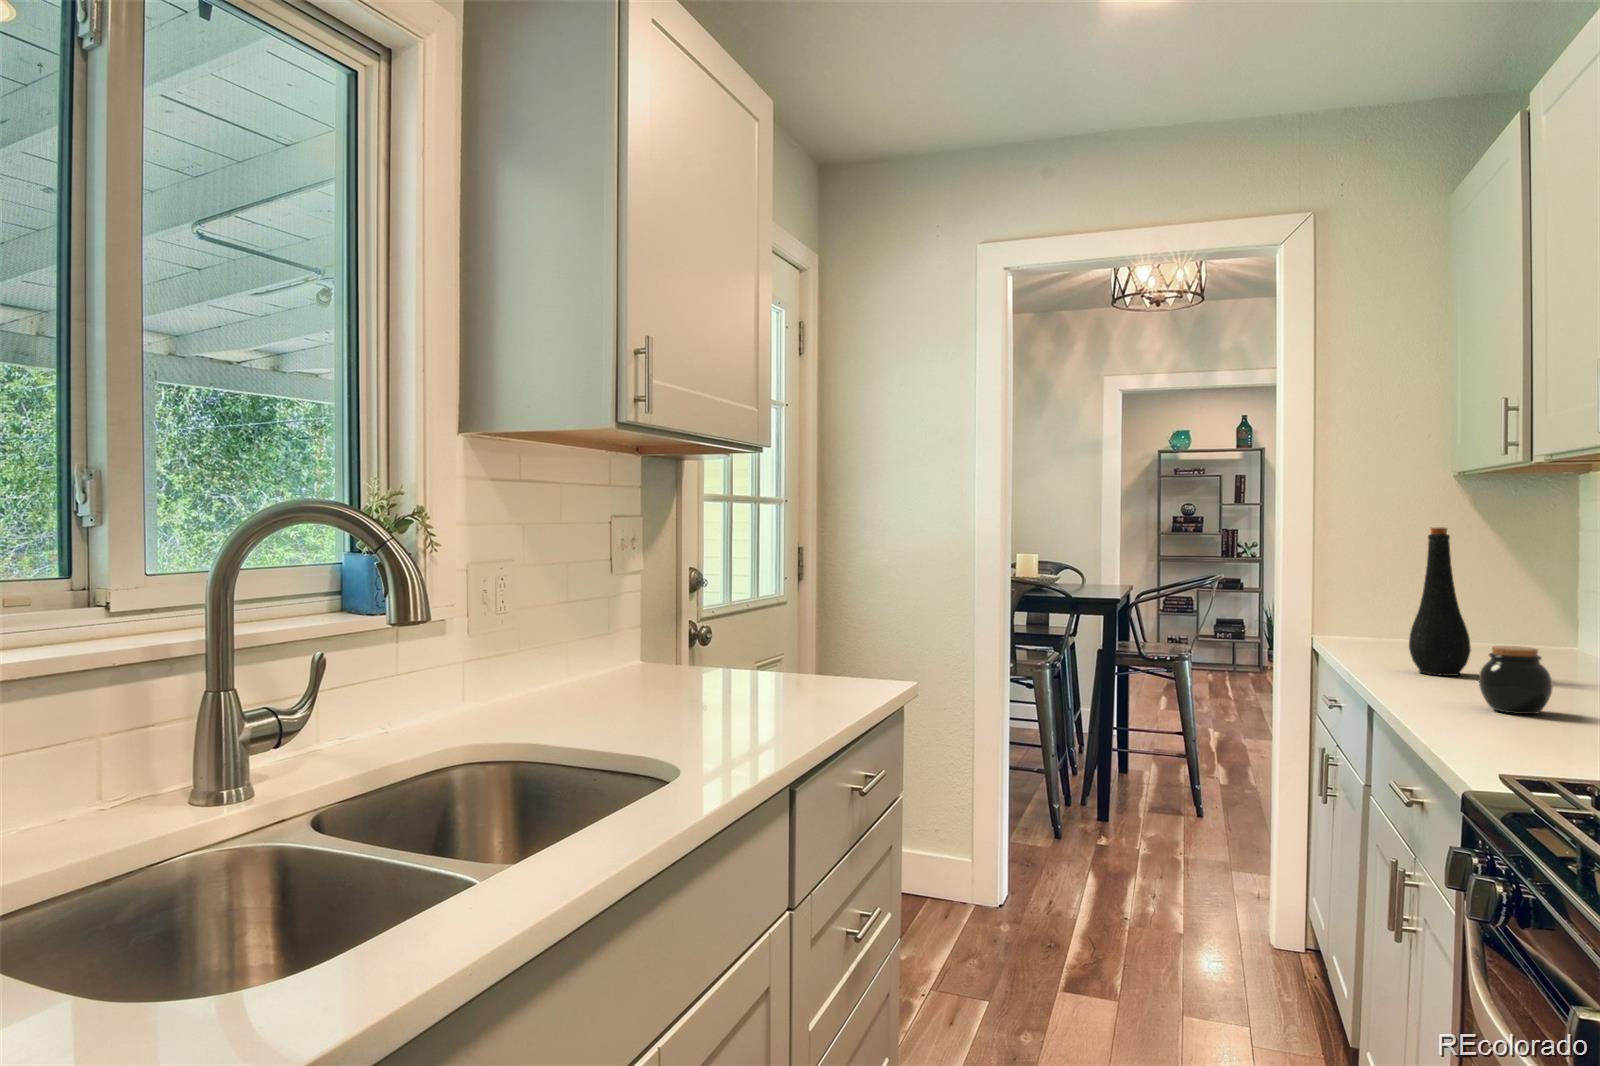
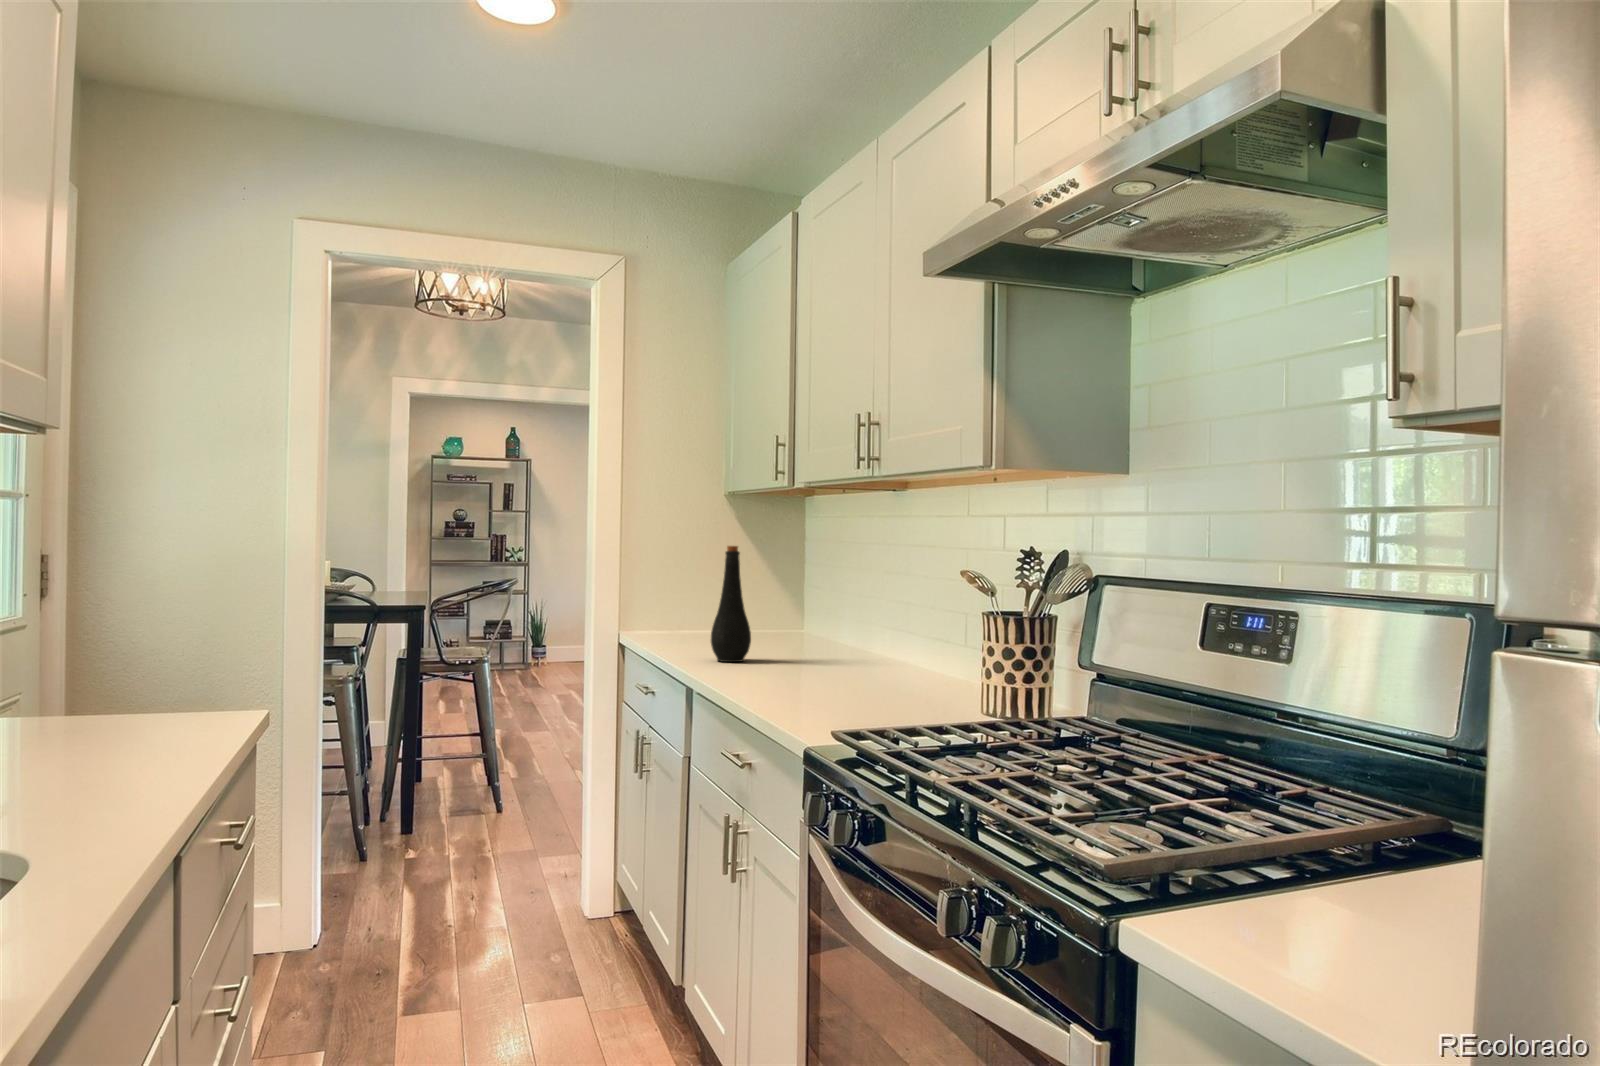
jar: present [1479,646,1553,714] -> none [777,637,820,687]

